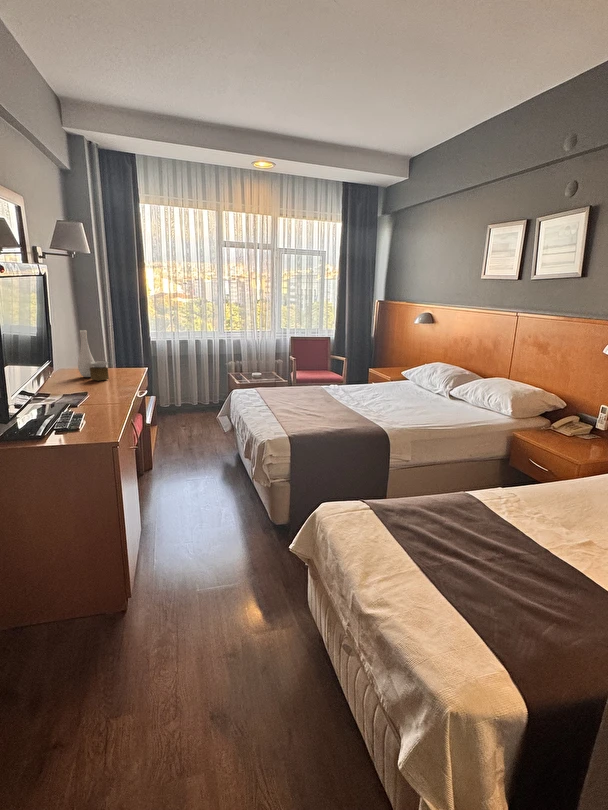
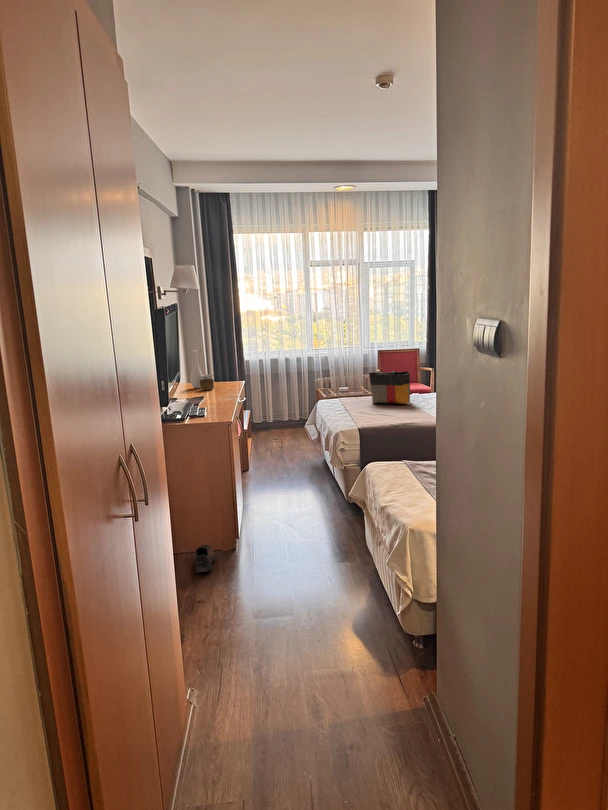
tote bag: none [291,365,336,401] -> present [369,371,410,404]
shoe: none [57,616,95,679] -> present [194,545,215,573]

